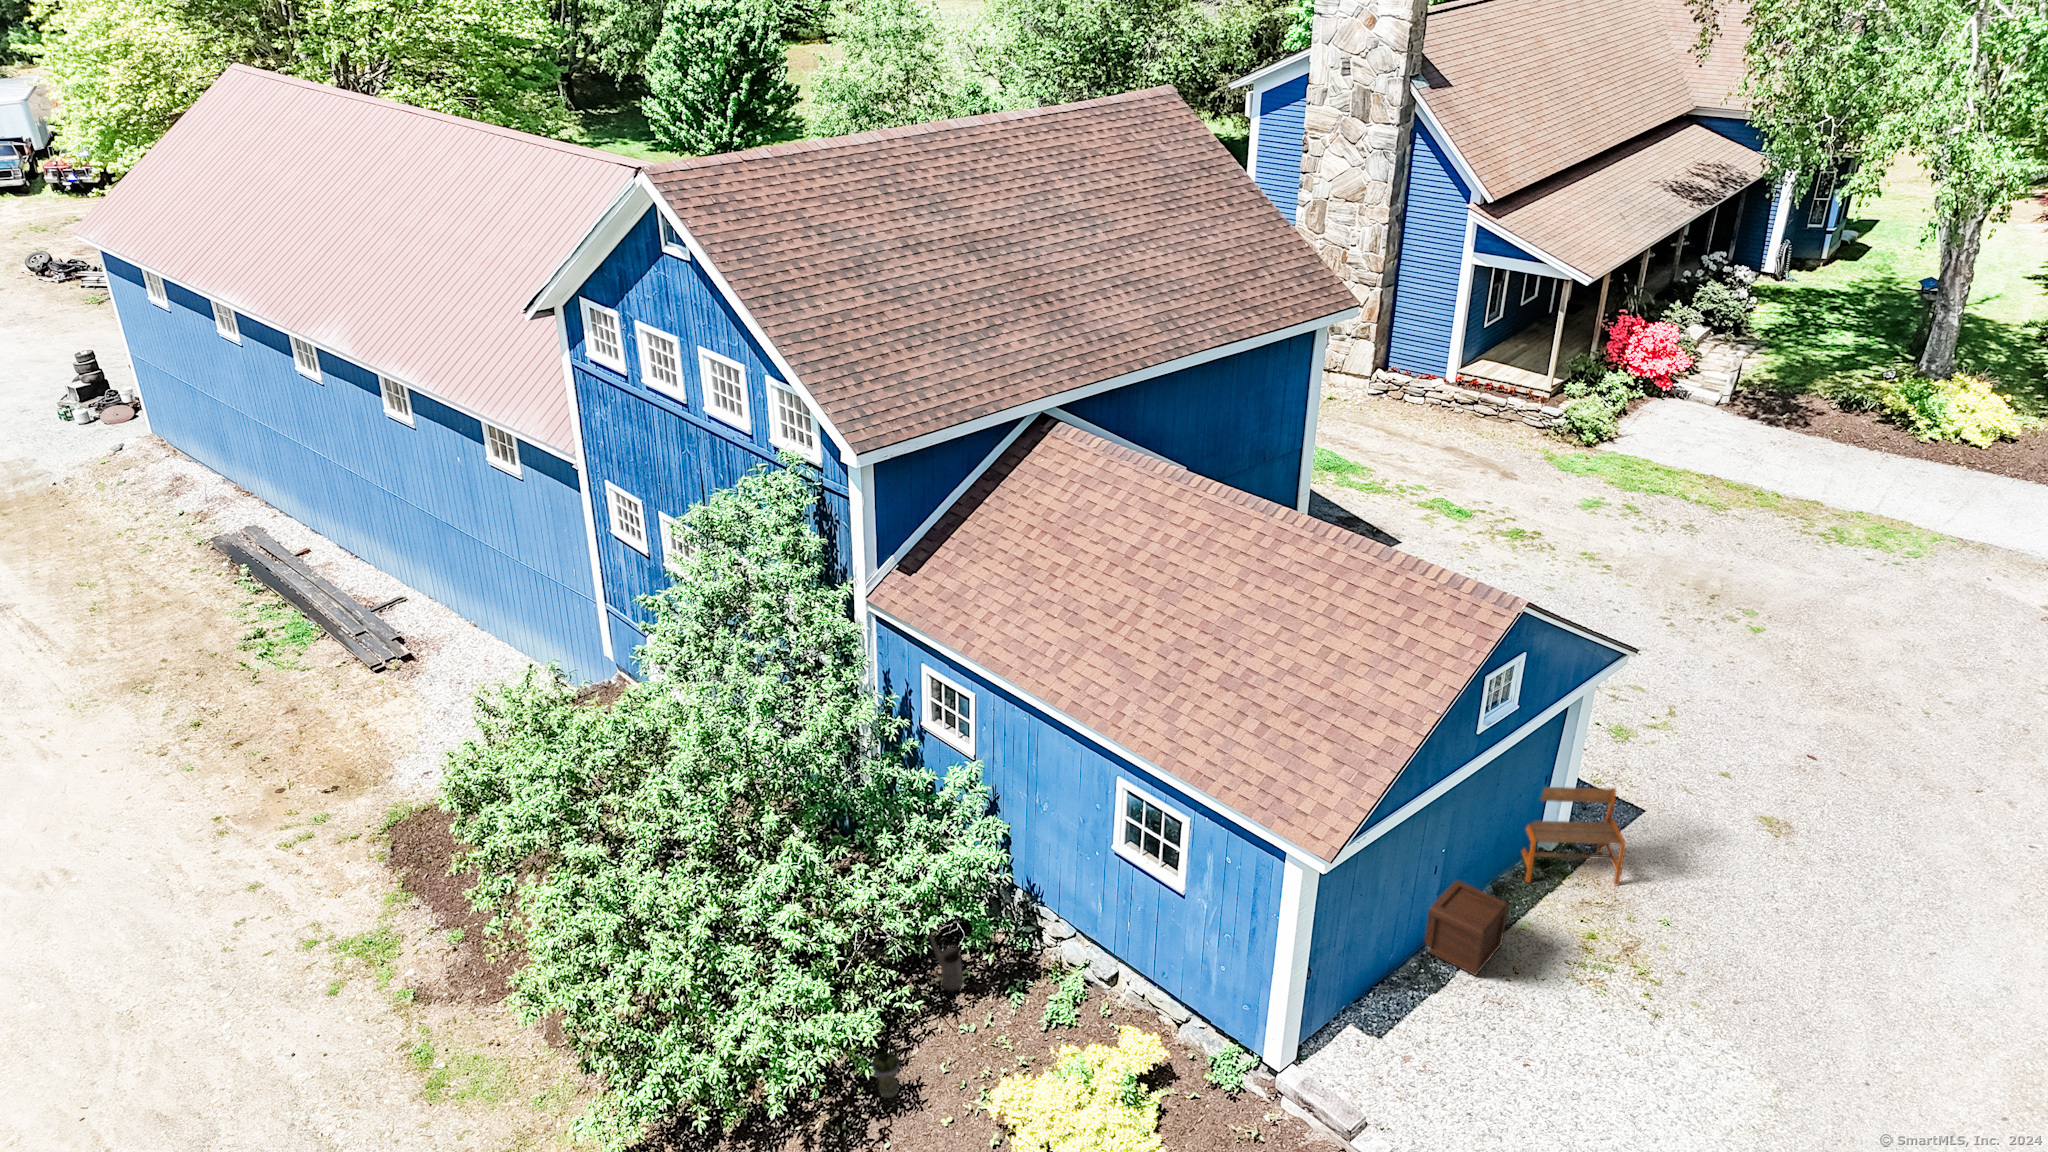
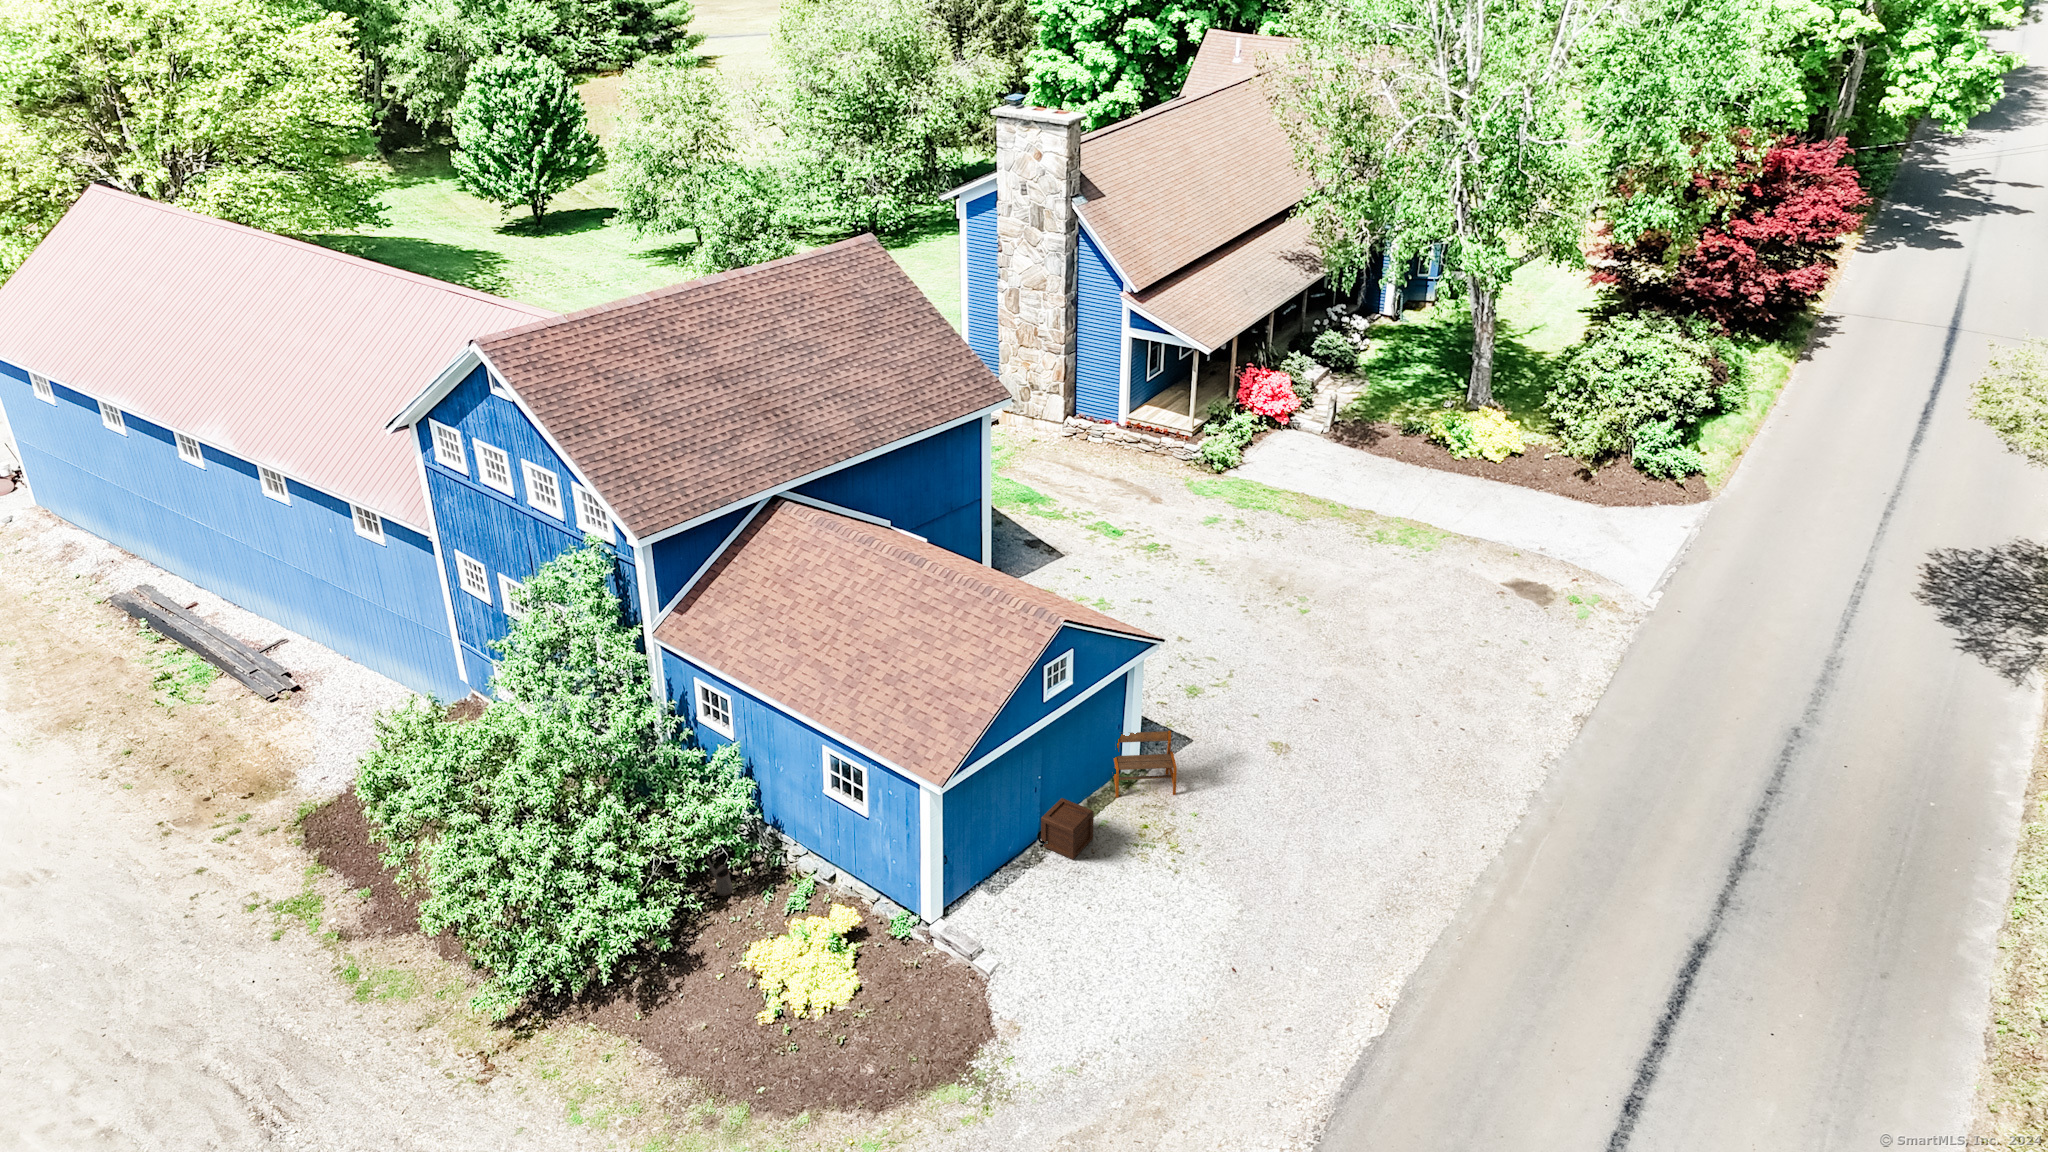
planter: present [872,1051,900,1098] -> none [668,933,688,966]

